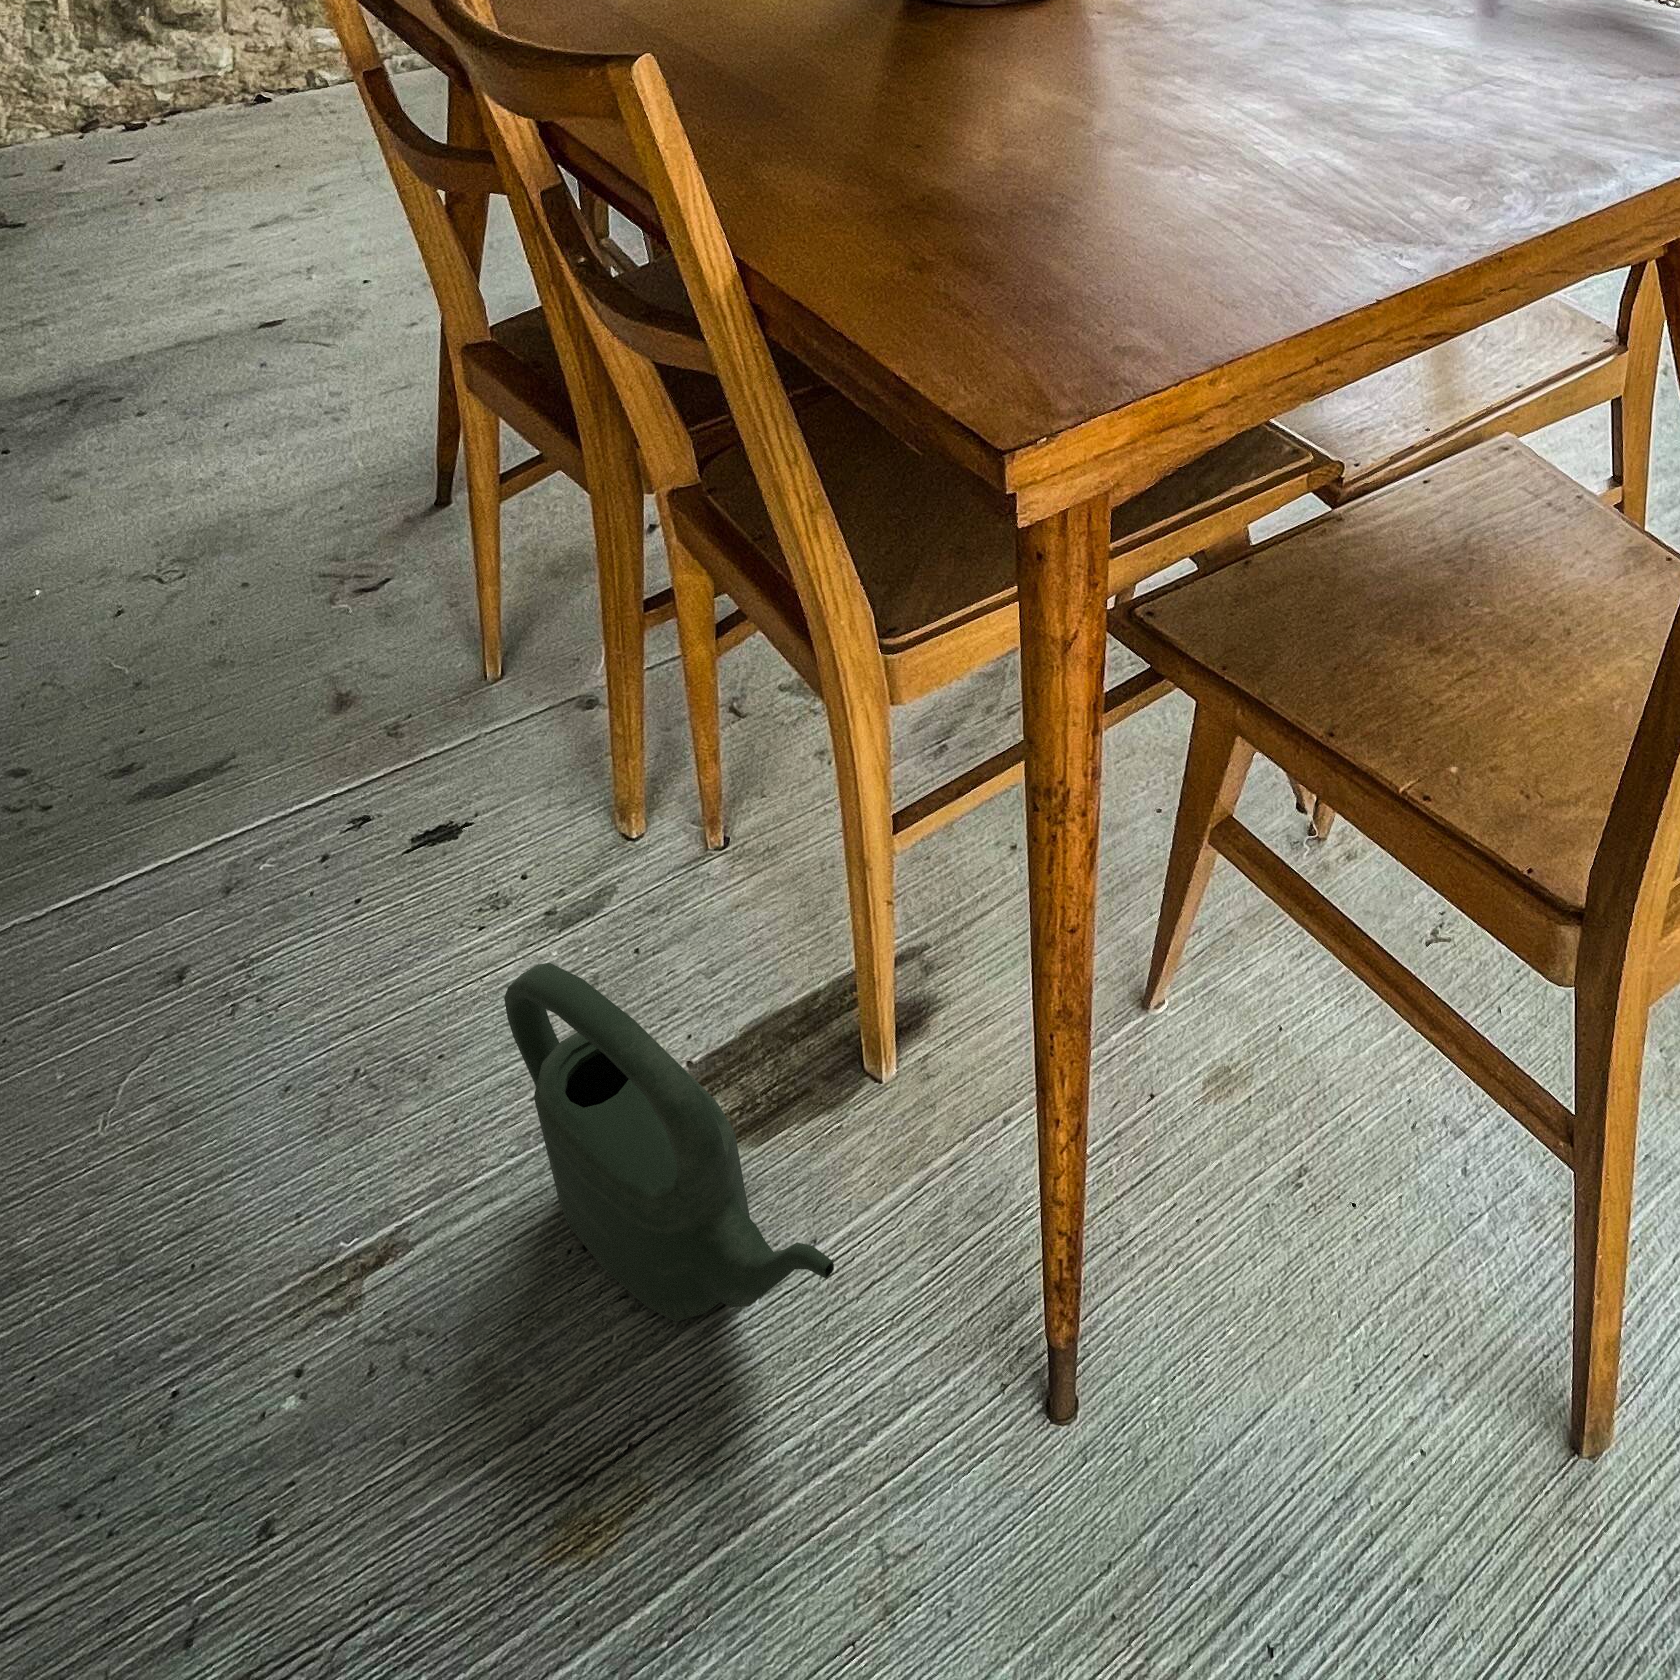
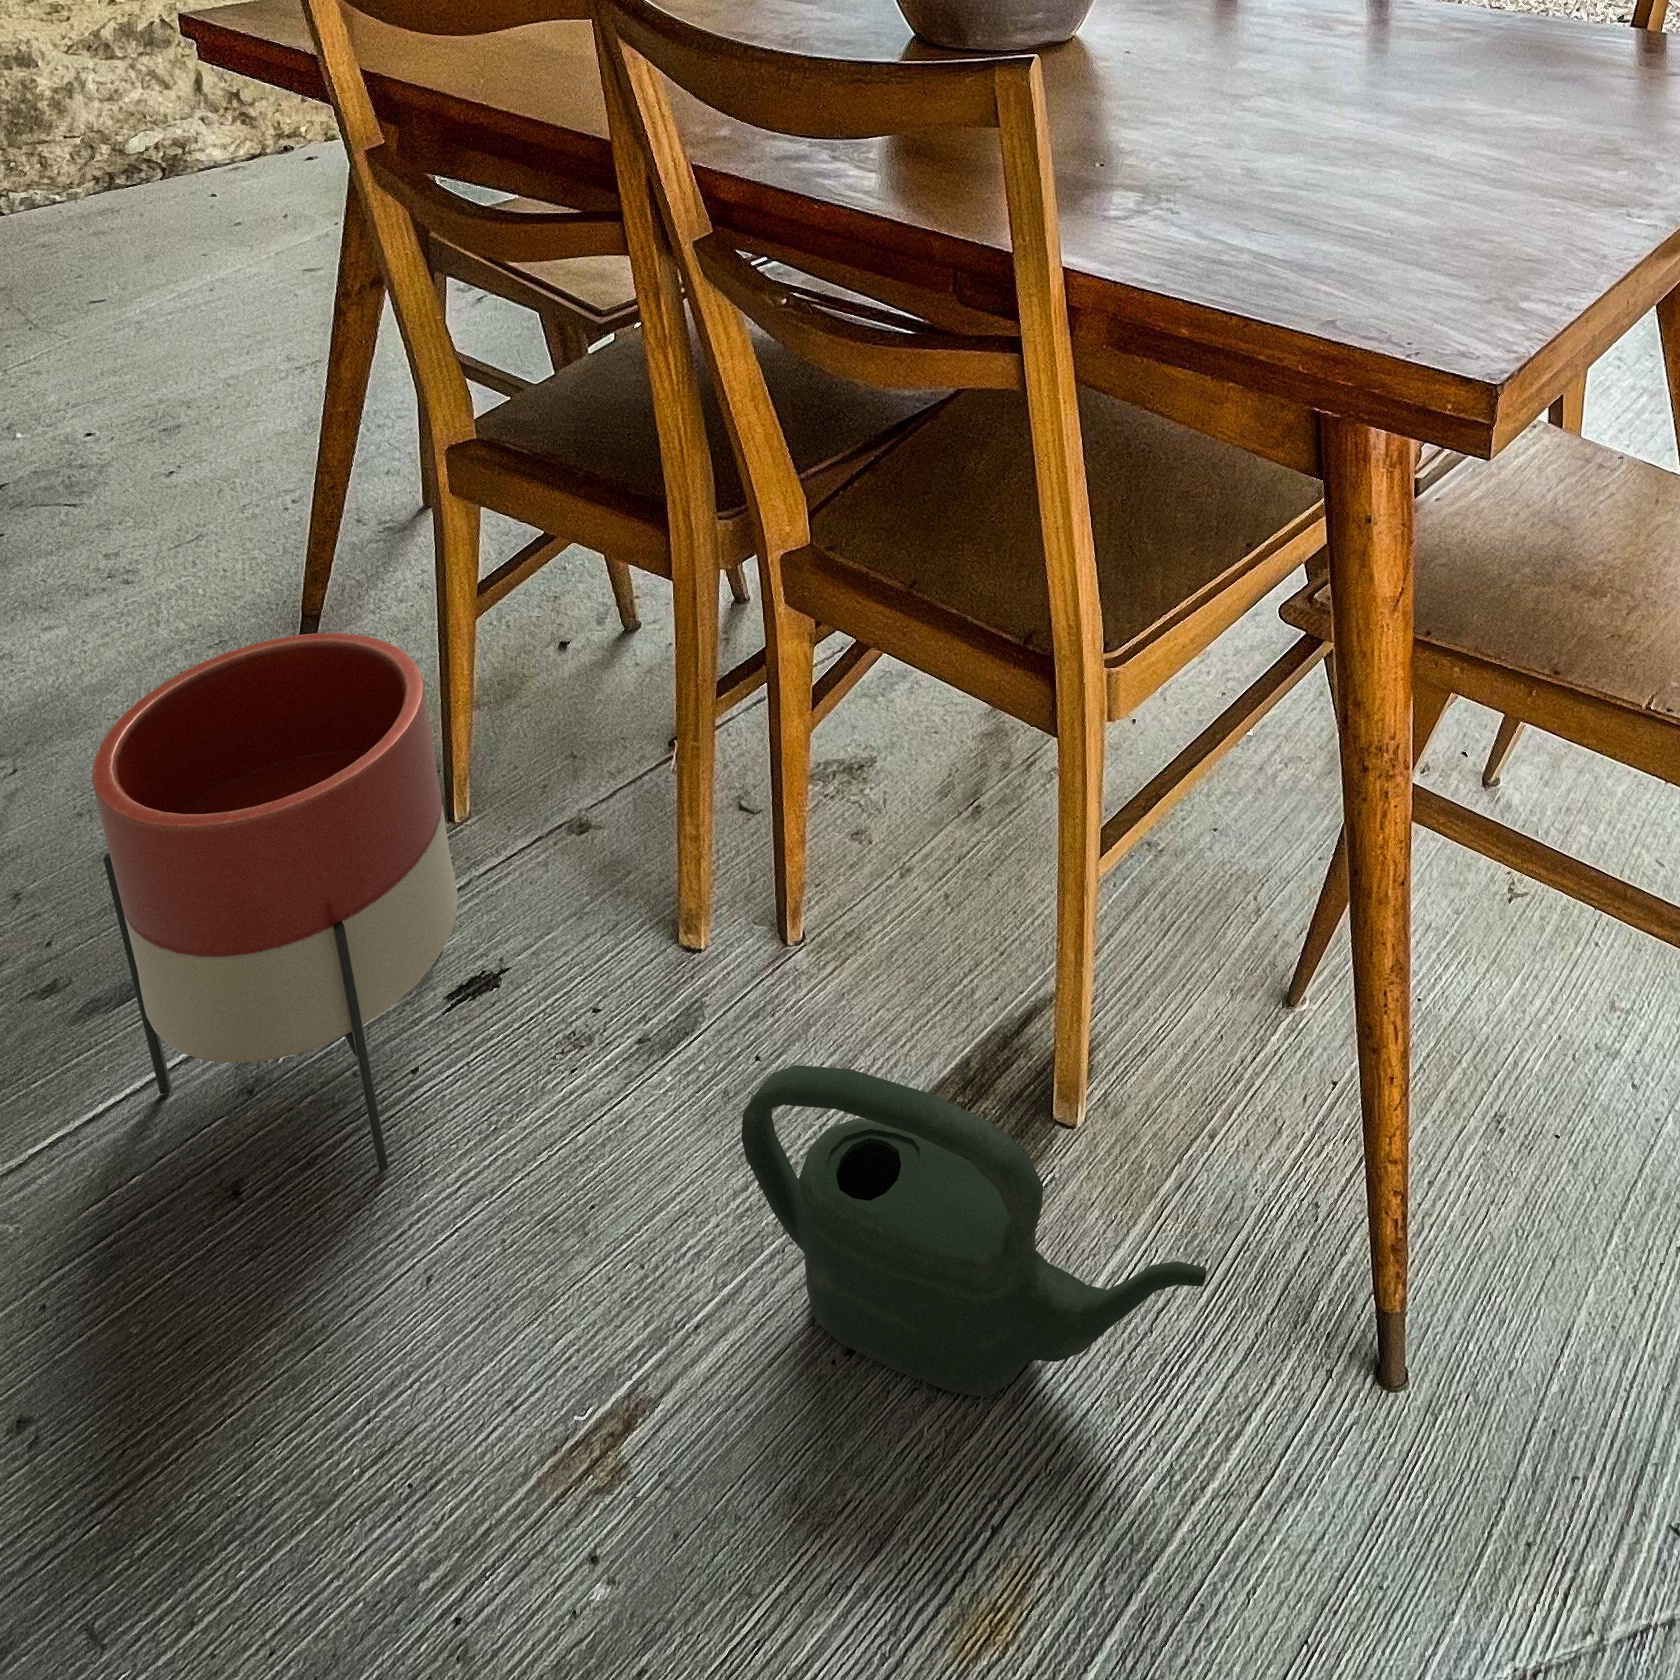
planter: none [38,483,423,972] -> present [92,633,458,1173]

